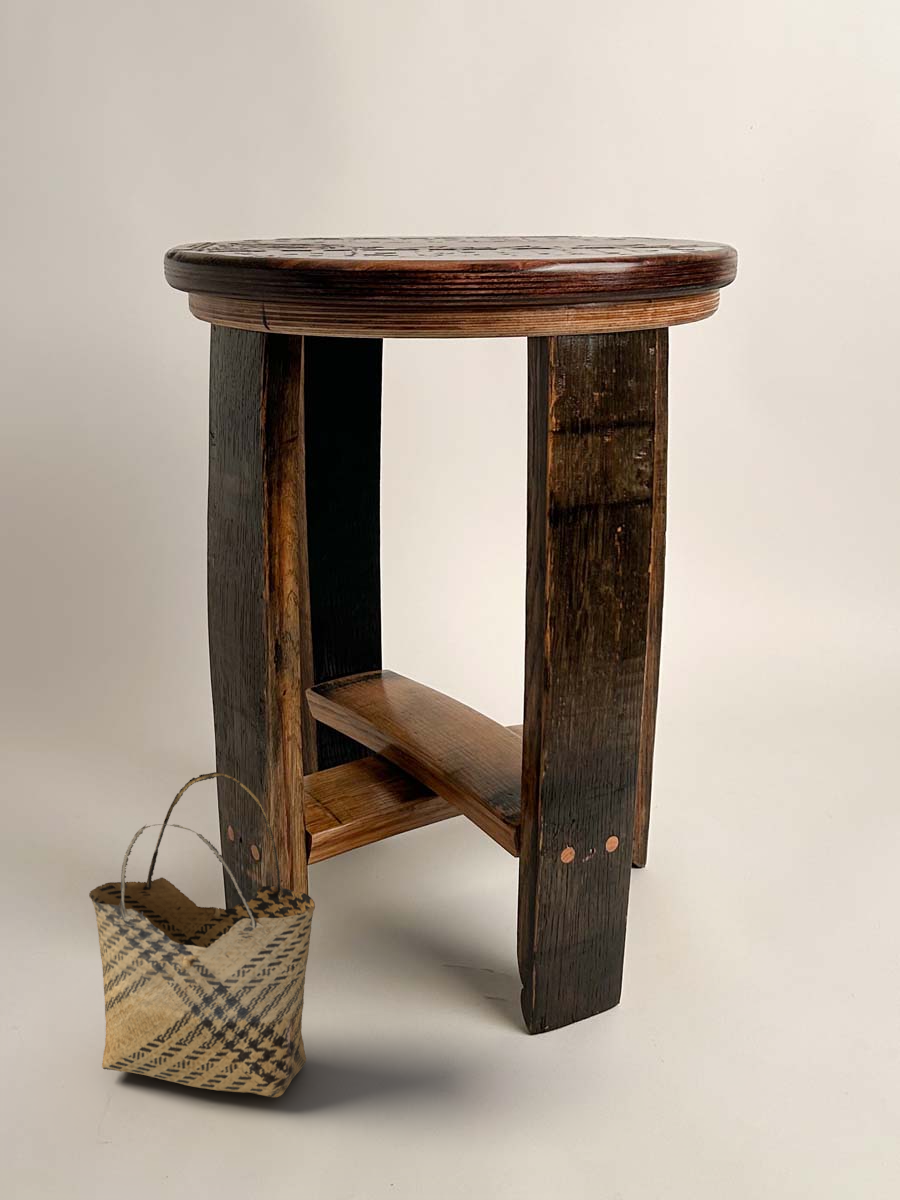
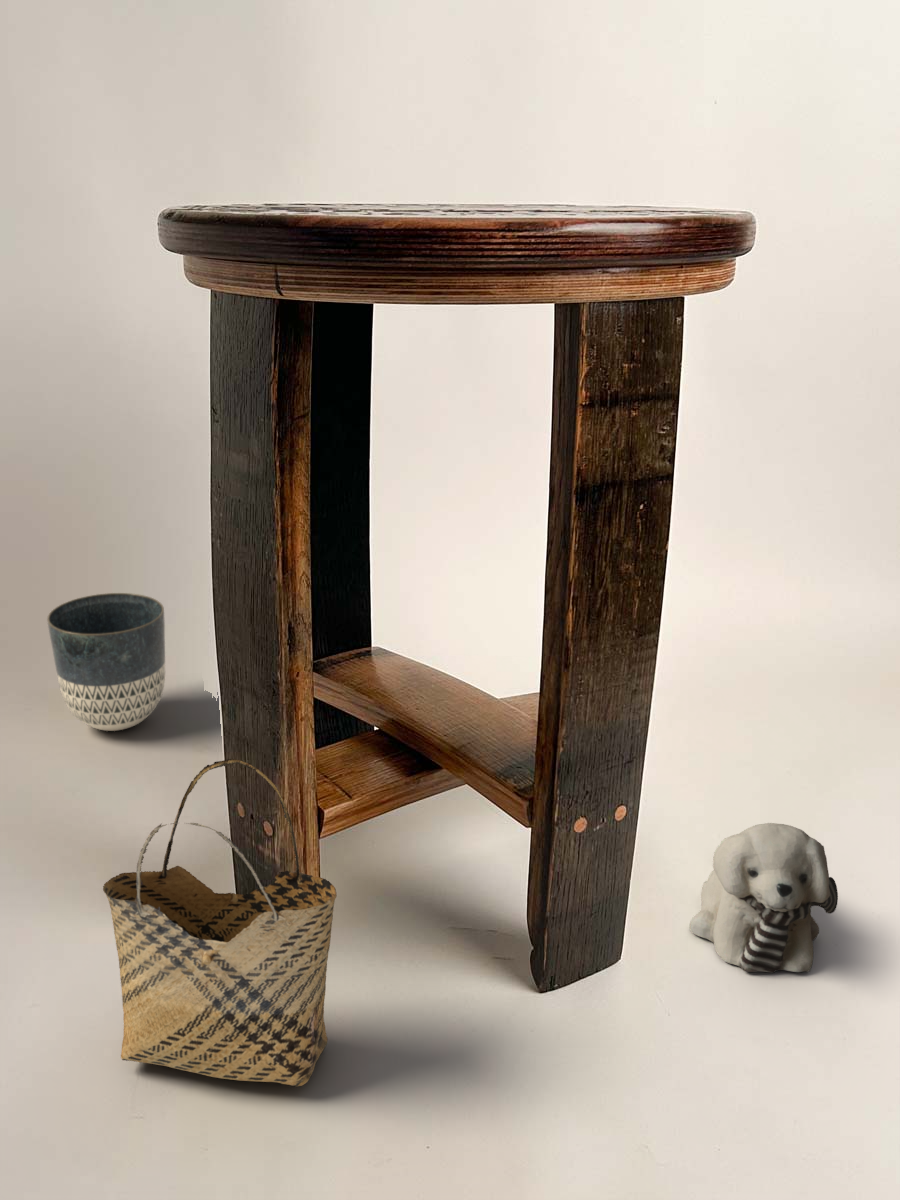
planter: none [40,622,161,767] -> present [47,593,165,731]
plush toy: none [691,859,843,1016] -> present [690,823,838,973]

